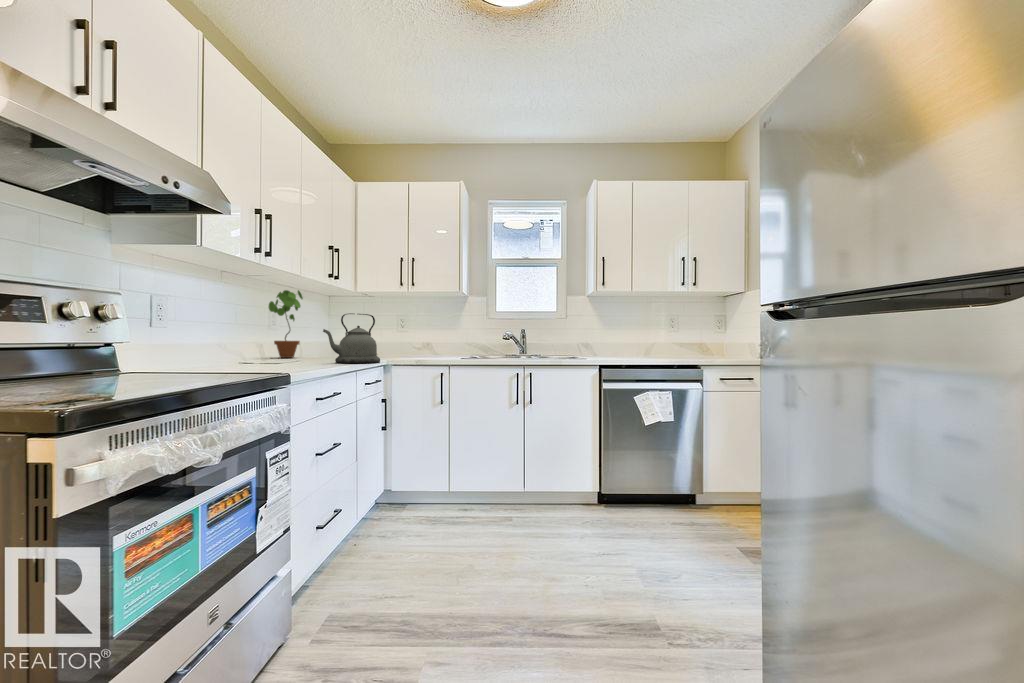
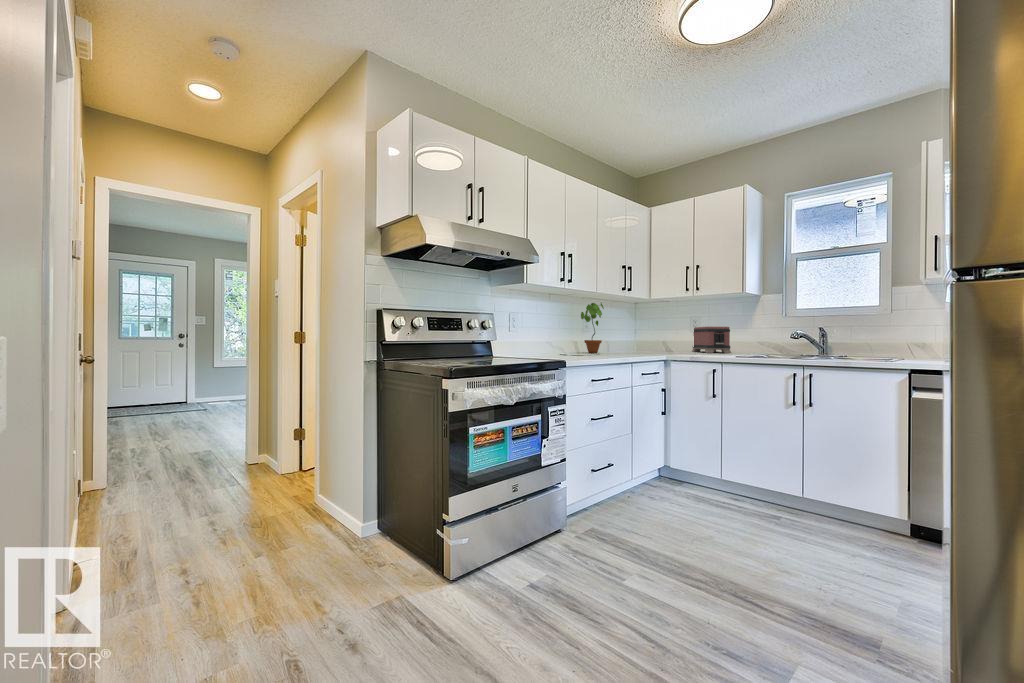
kettle: present [323,313,380,363] -> none [605,319,650,357]
toaster: none [398,325,442,354] -> present [692,327,731,353]

